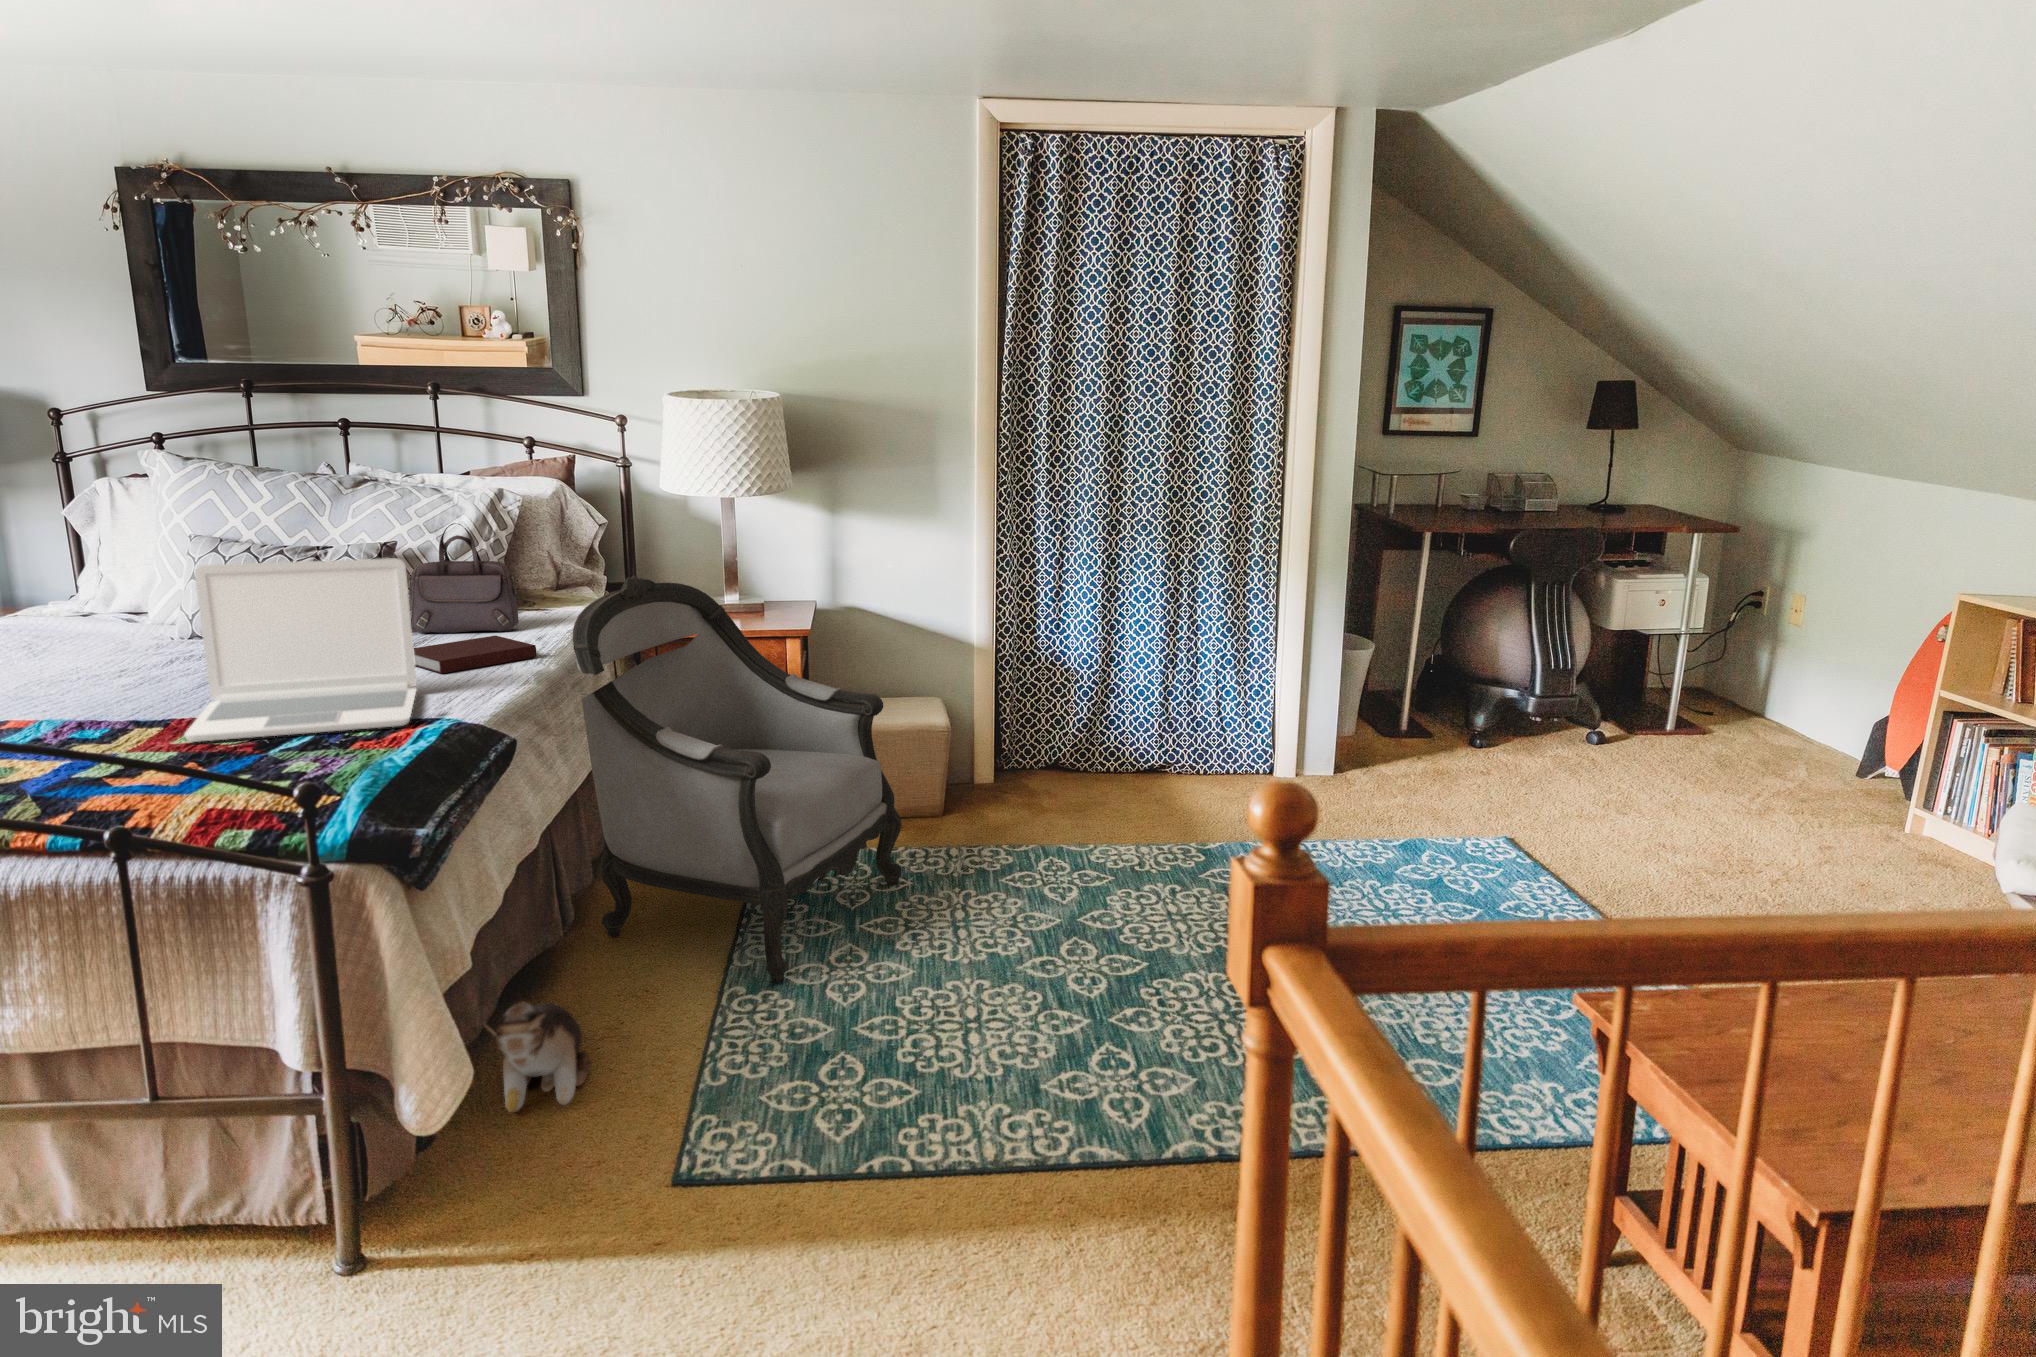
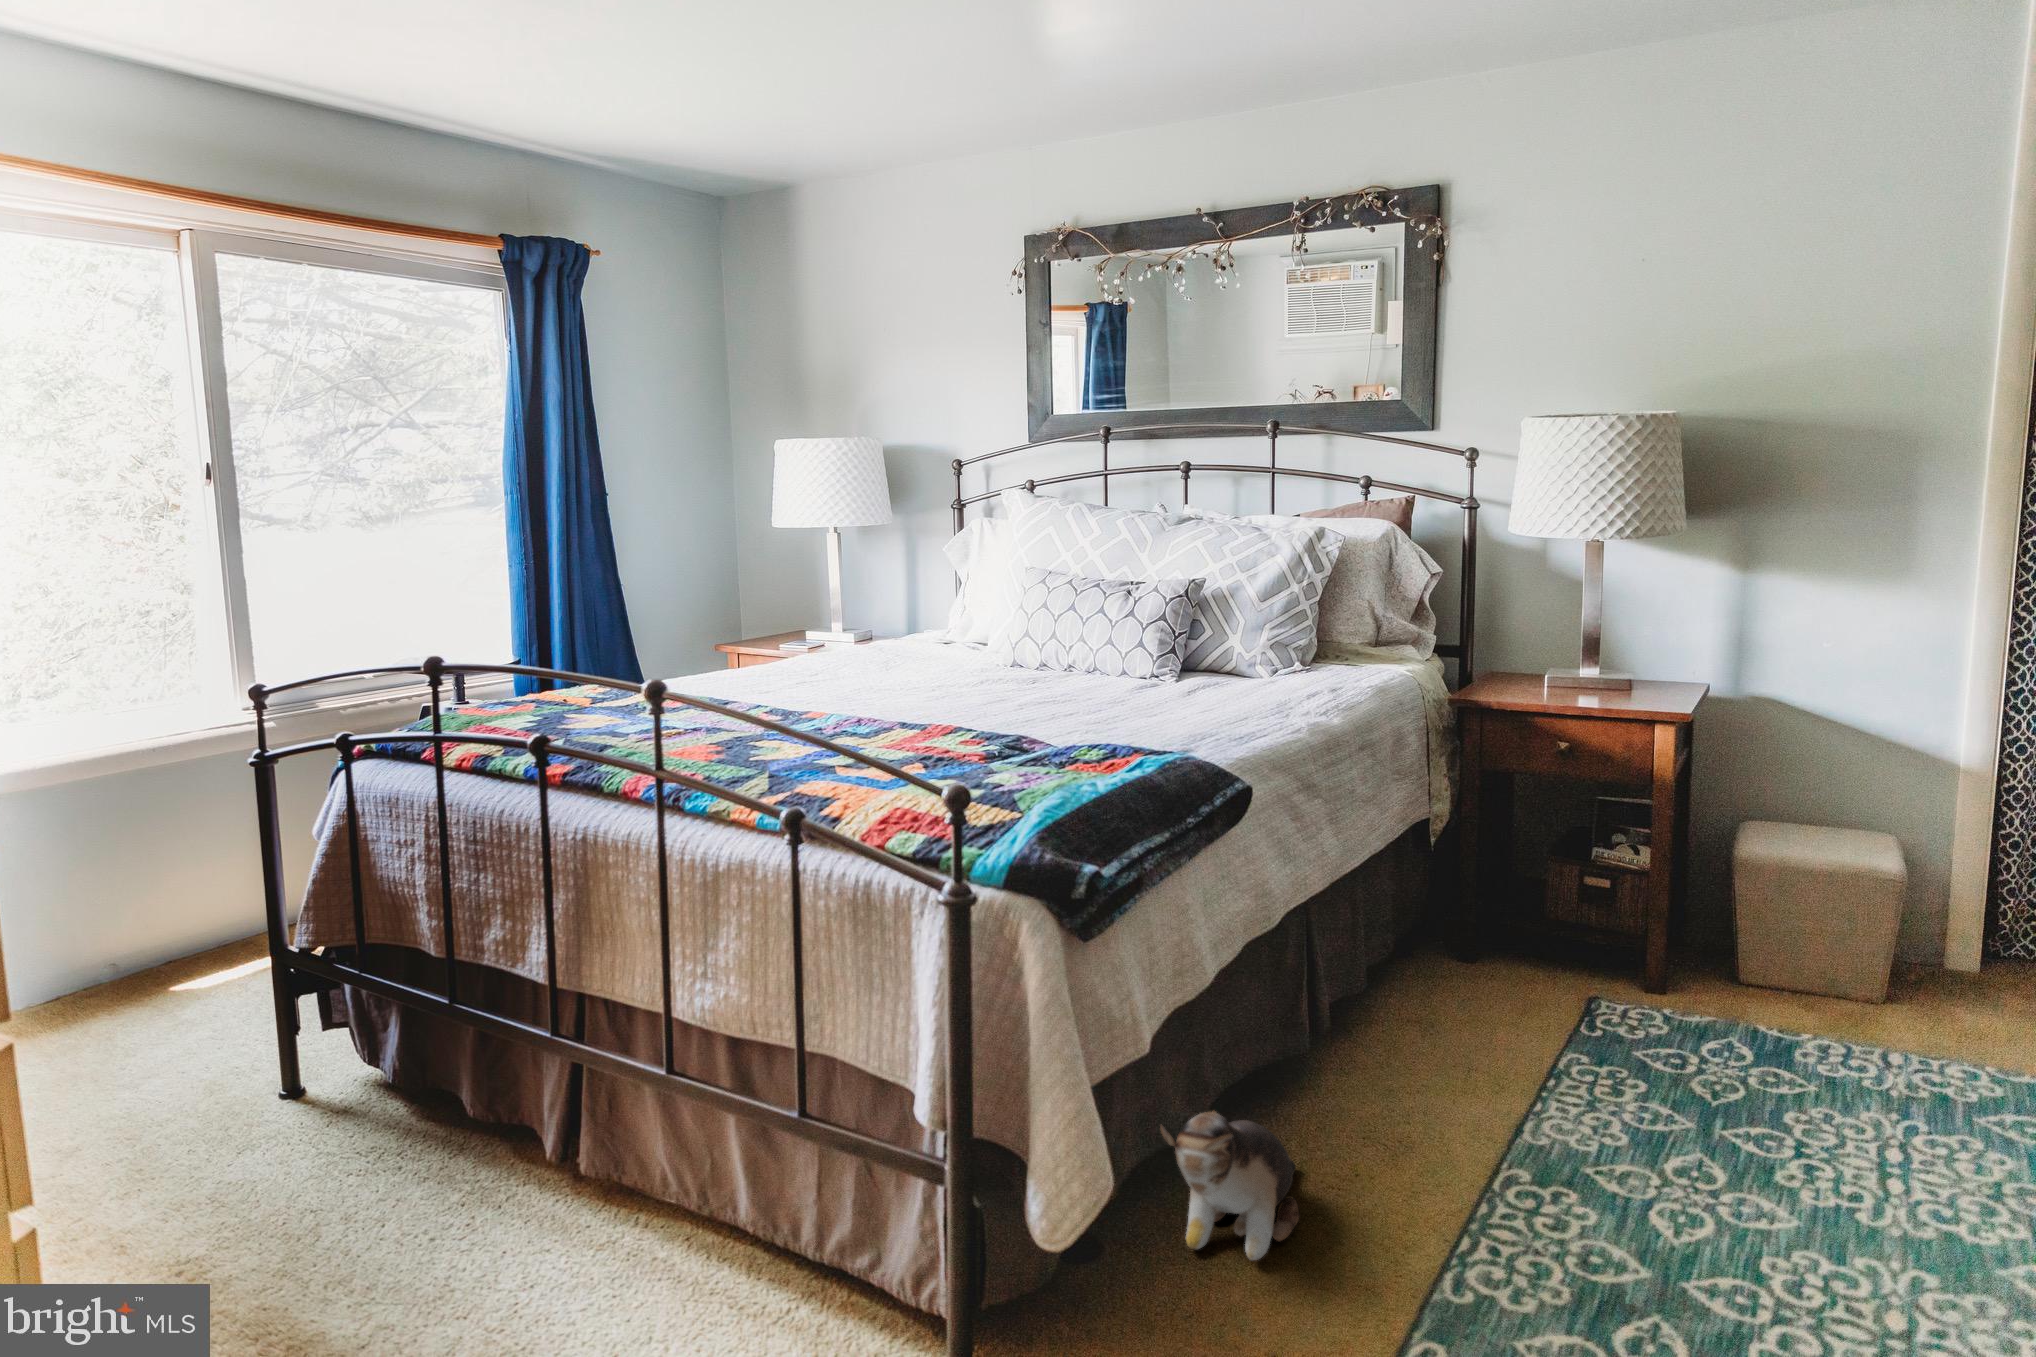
handbag: present [408,523,518,633] -> none [1208,557,1321,682]
laptop: present [185,558,417,742] -> none [933,573,1173,756]
armchair: present [573,576,902,983] -> none [1358,620,1807,1182]
notebook: present [413,635,537,673] -> none [1180,682,1321,713]

